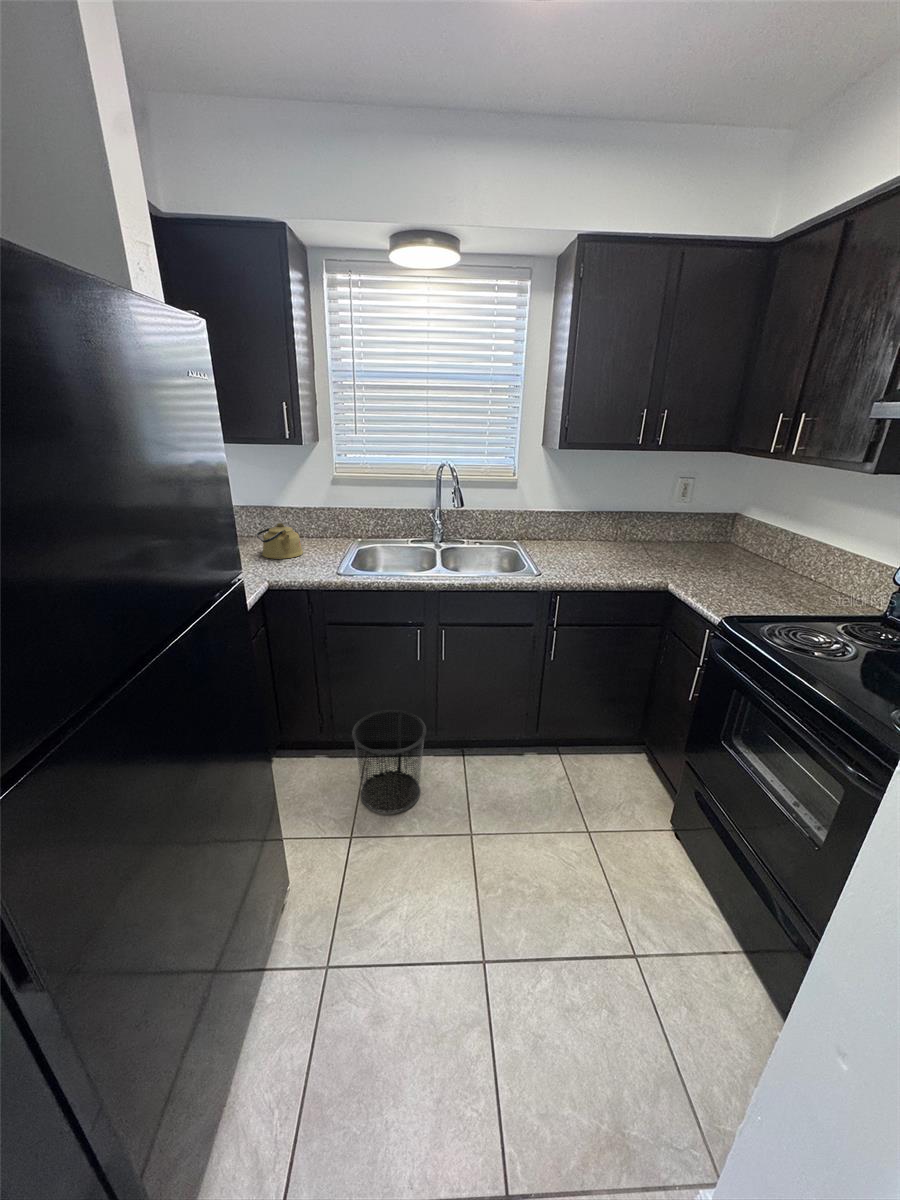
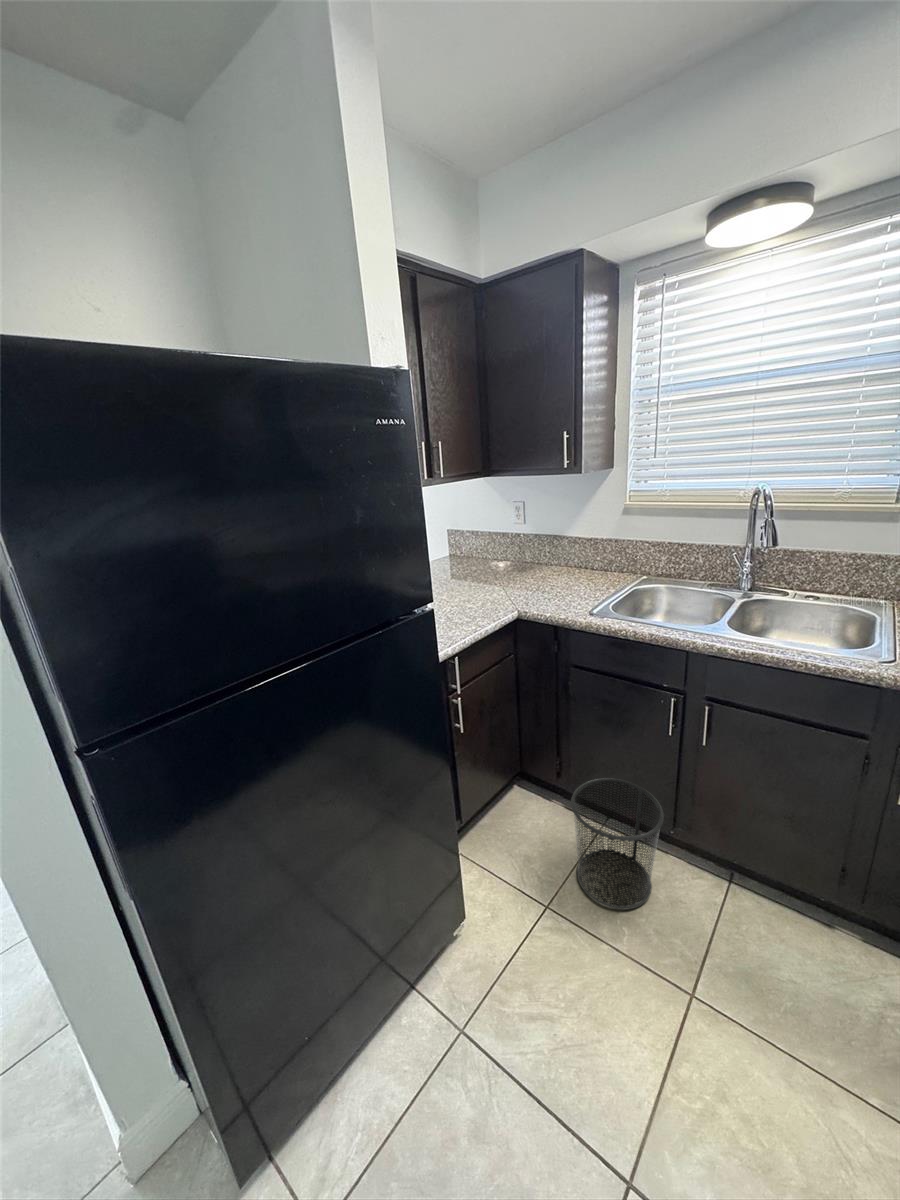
kettle: present [256,523,303,559] -> none [532,554,575,590]

